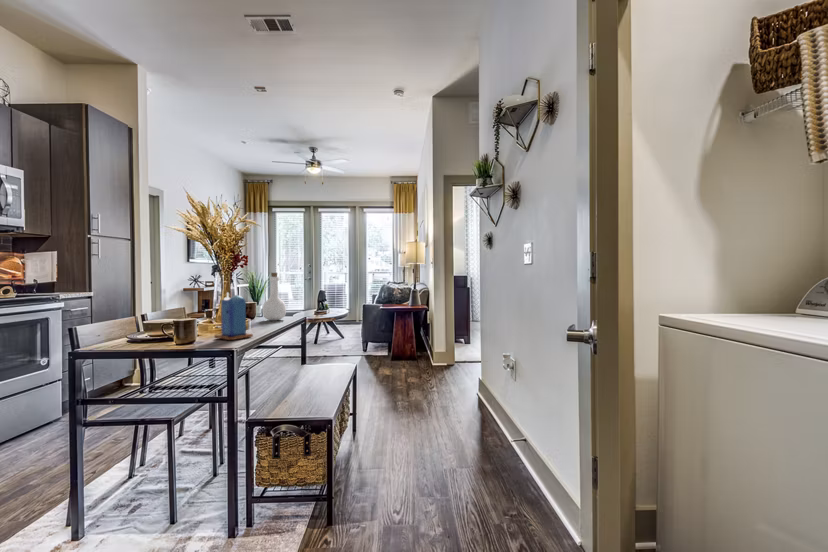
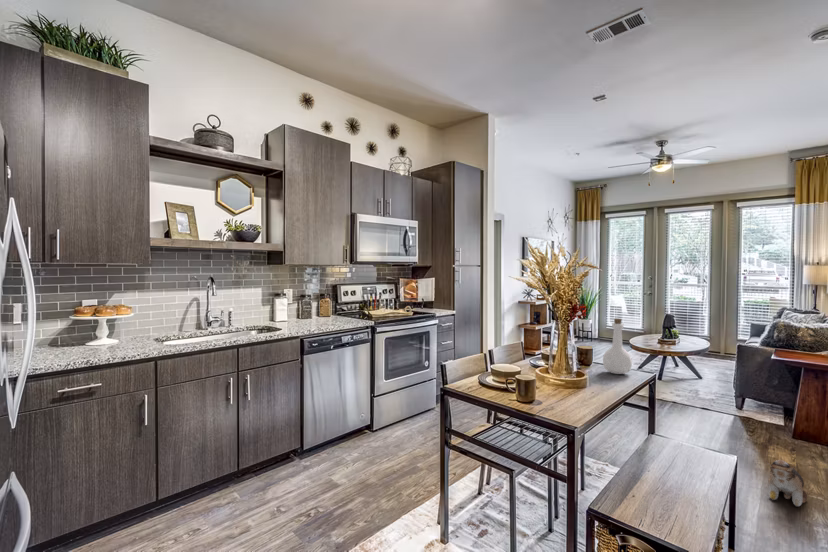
candle: present [214,293,253,340] -> none [553,353,595,410]
plush toy: none [376,372,398,401] -> present [767,460,807,506]

